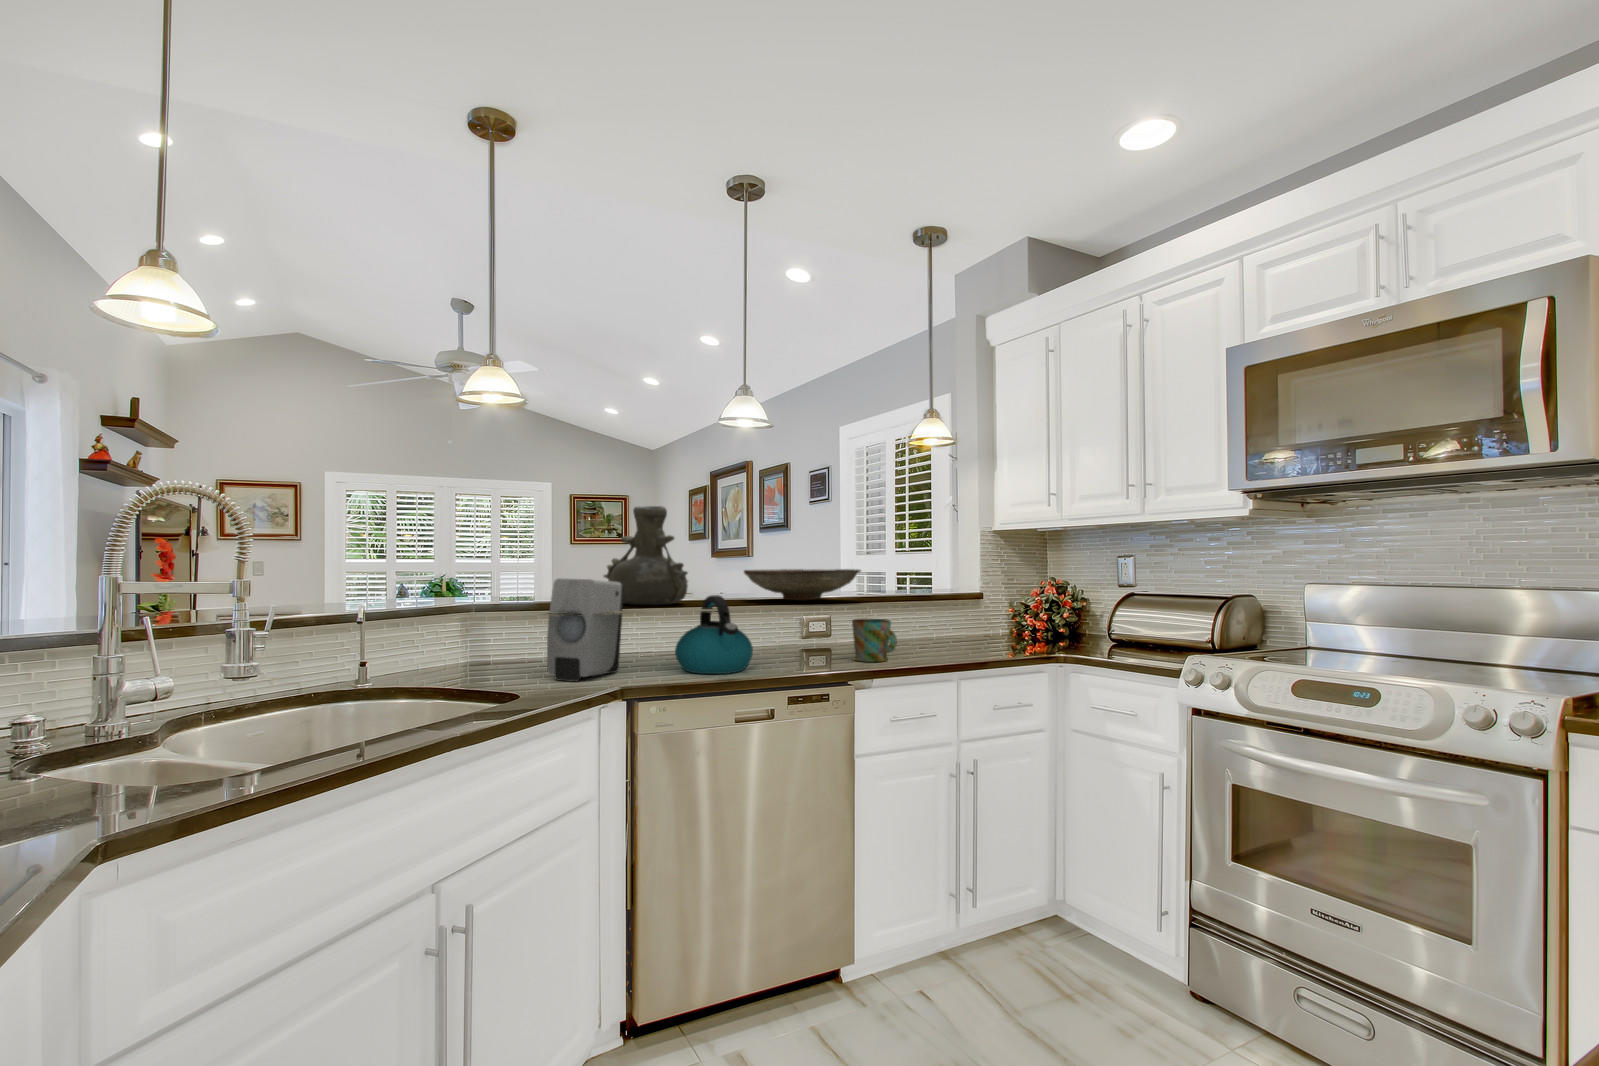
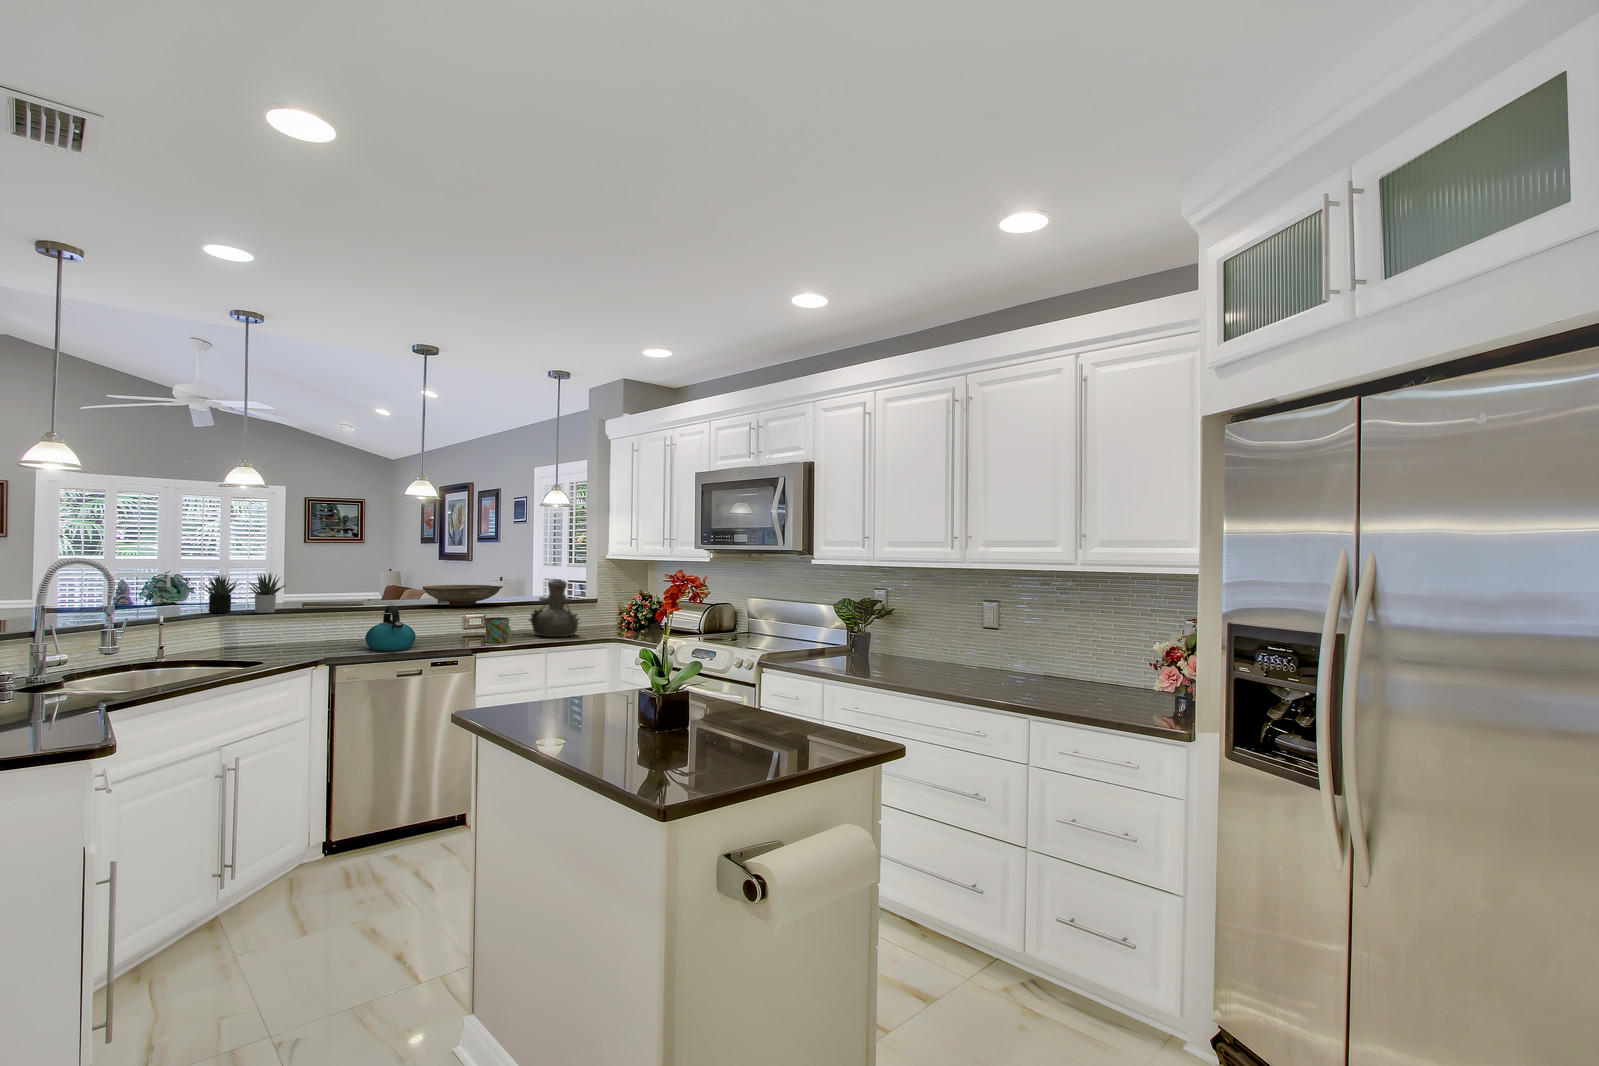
vase: present [604,506,688,605] -> present [529,580,579,637]
succulent plant: none [428,537,557,607] -> present [202,574,285,613]
soap dispenser: present [547,578,624,682] -> none [281,597,332,656]

